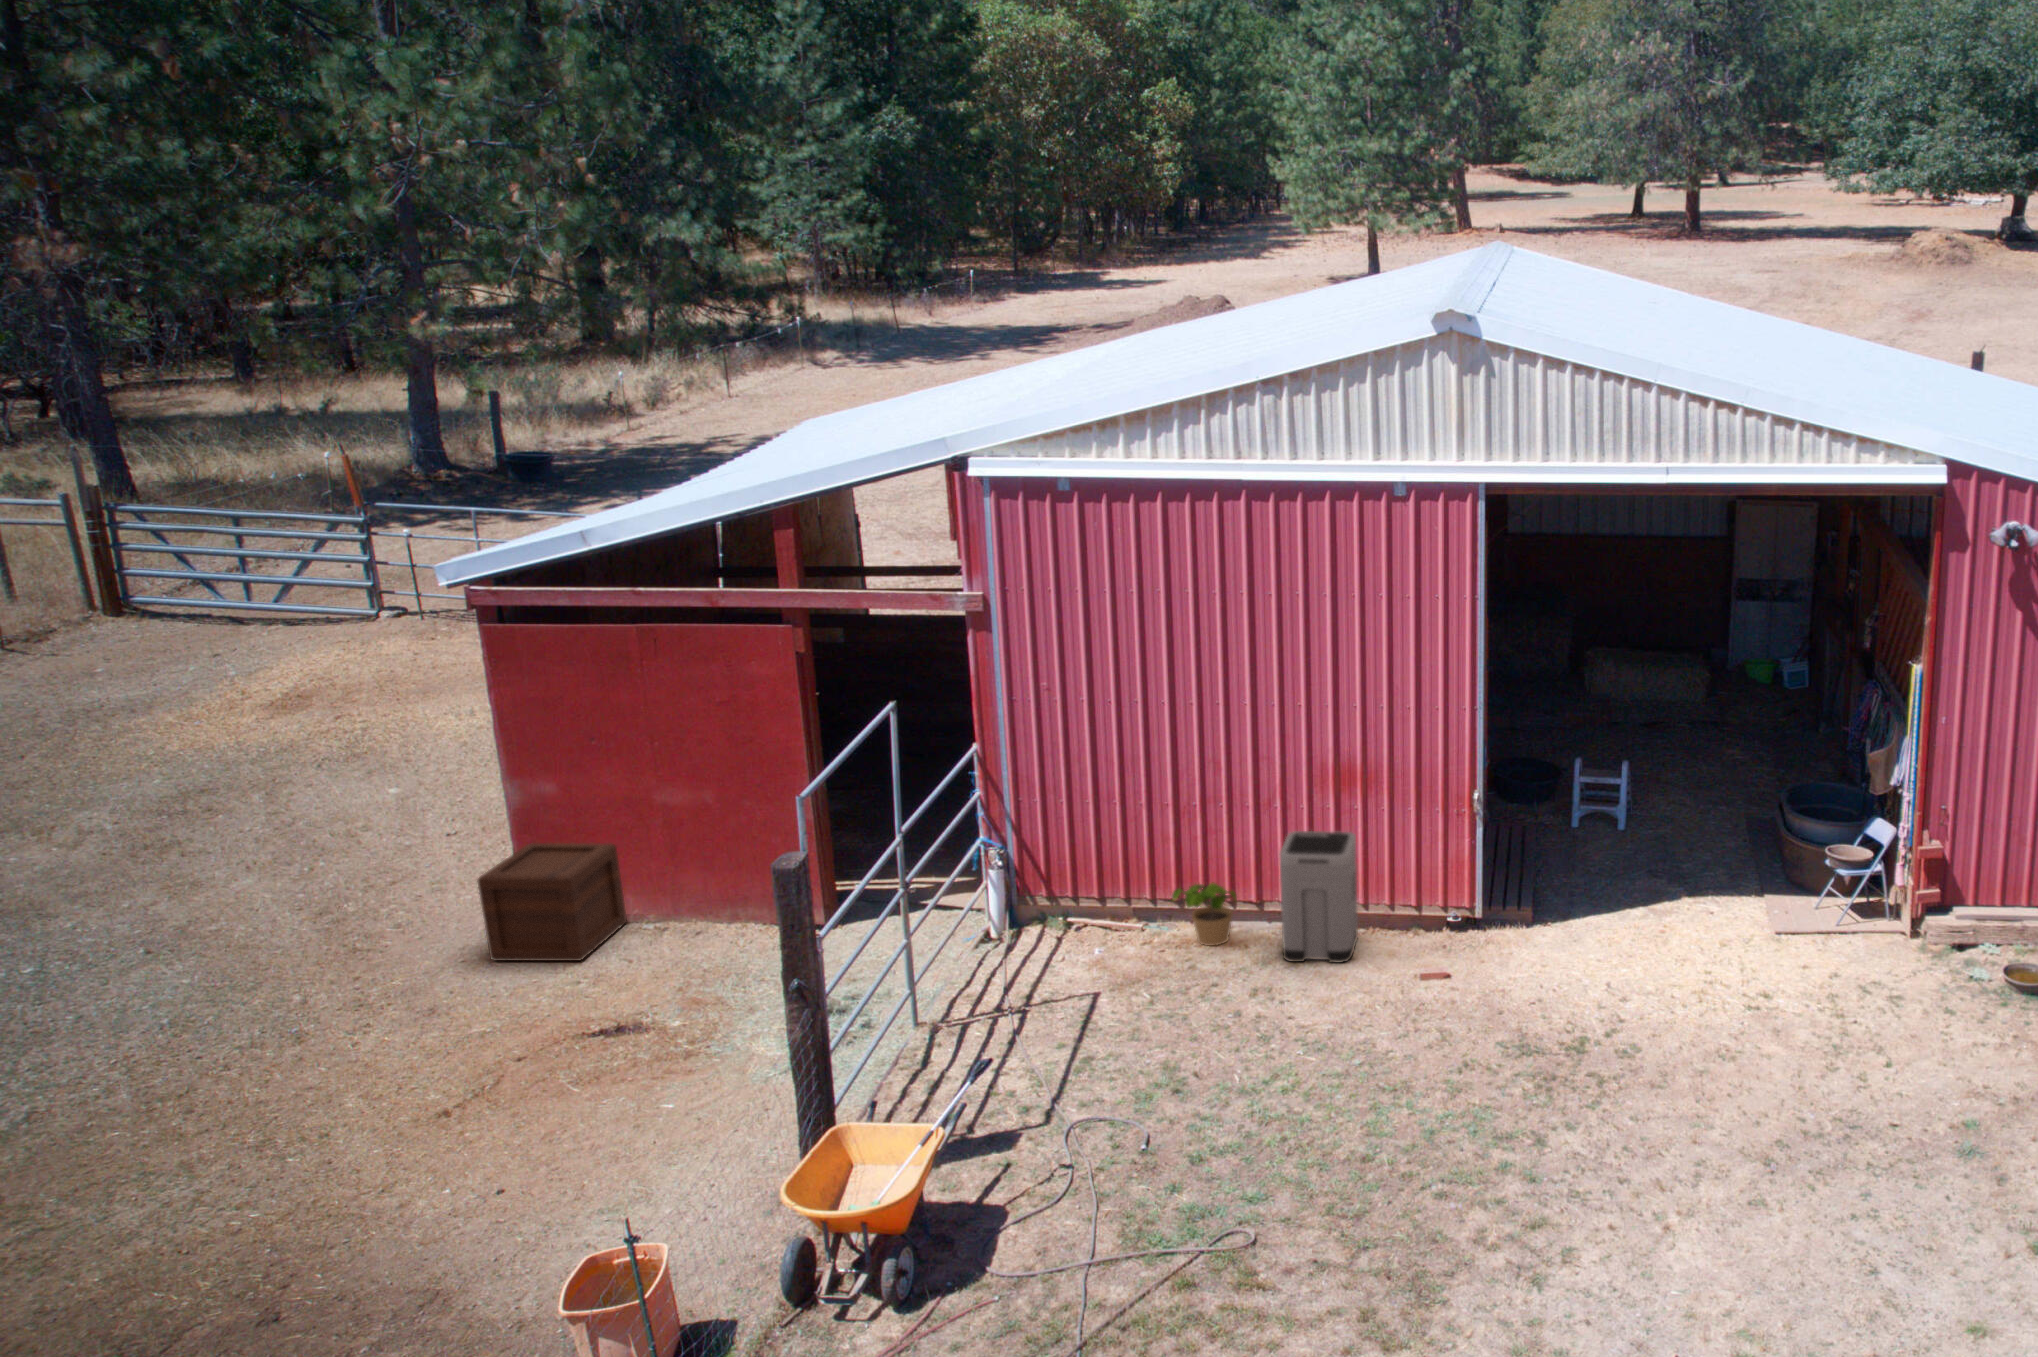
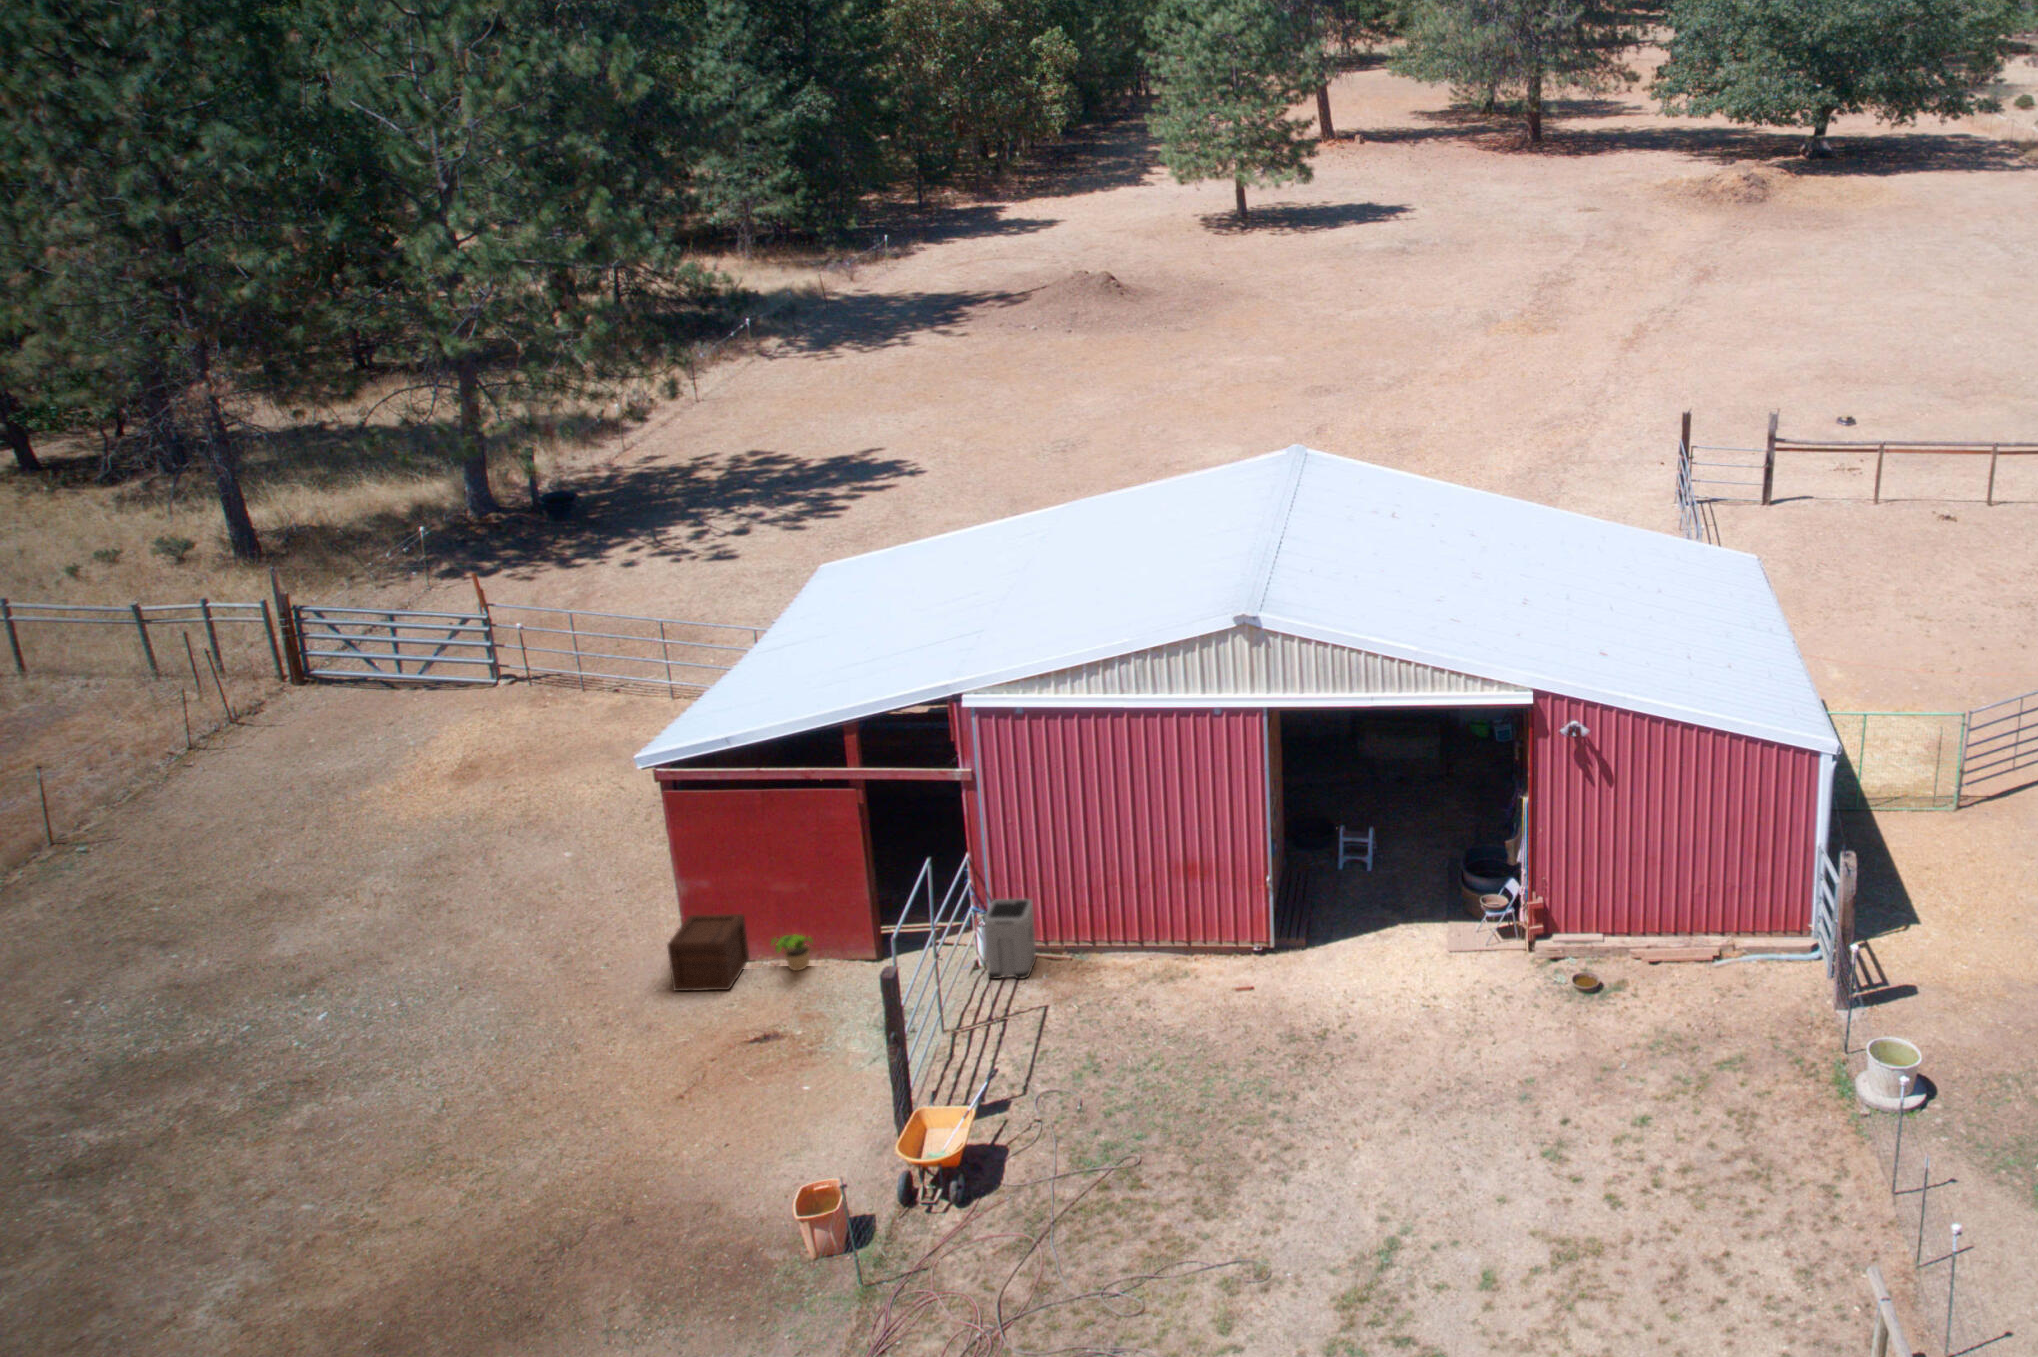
trash can: present [1279,831,1358,963] -> present [984,899,1036,979]
potted plant: present [1171,883,1237,946] -> present [771,935,813,971]

